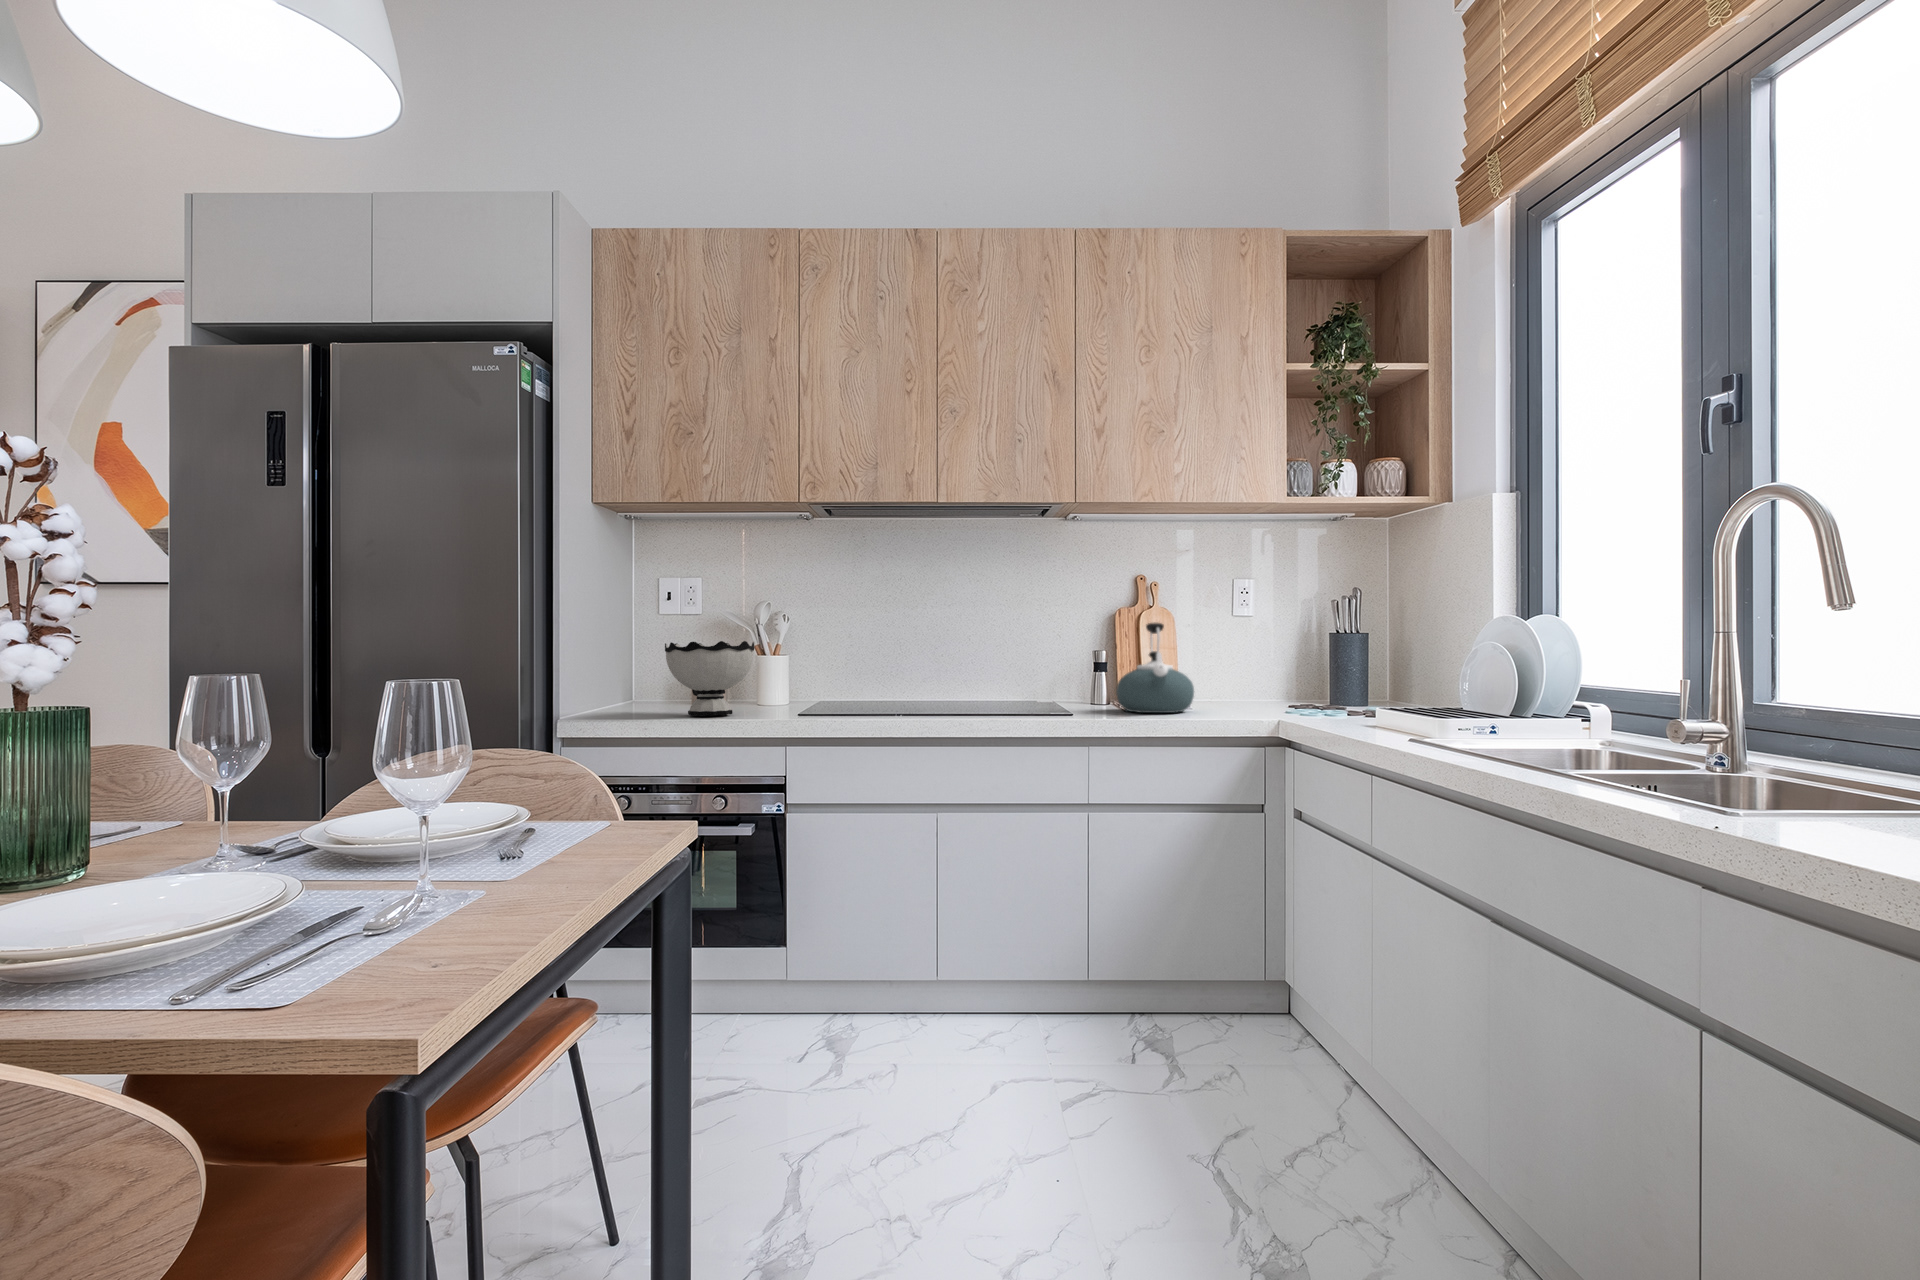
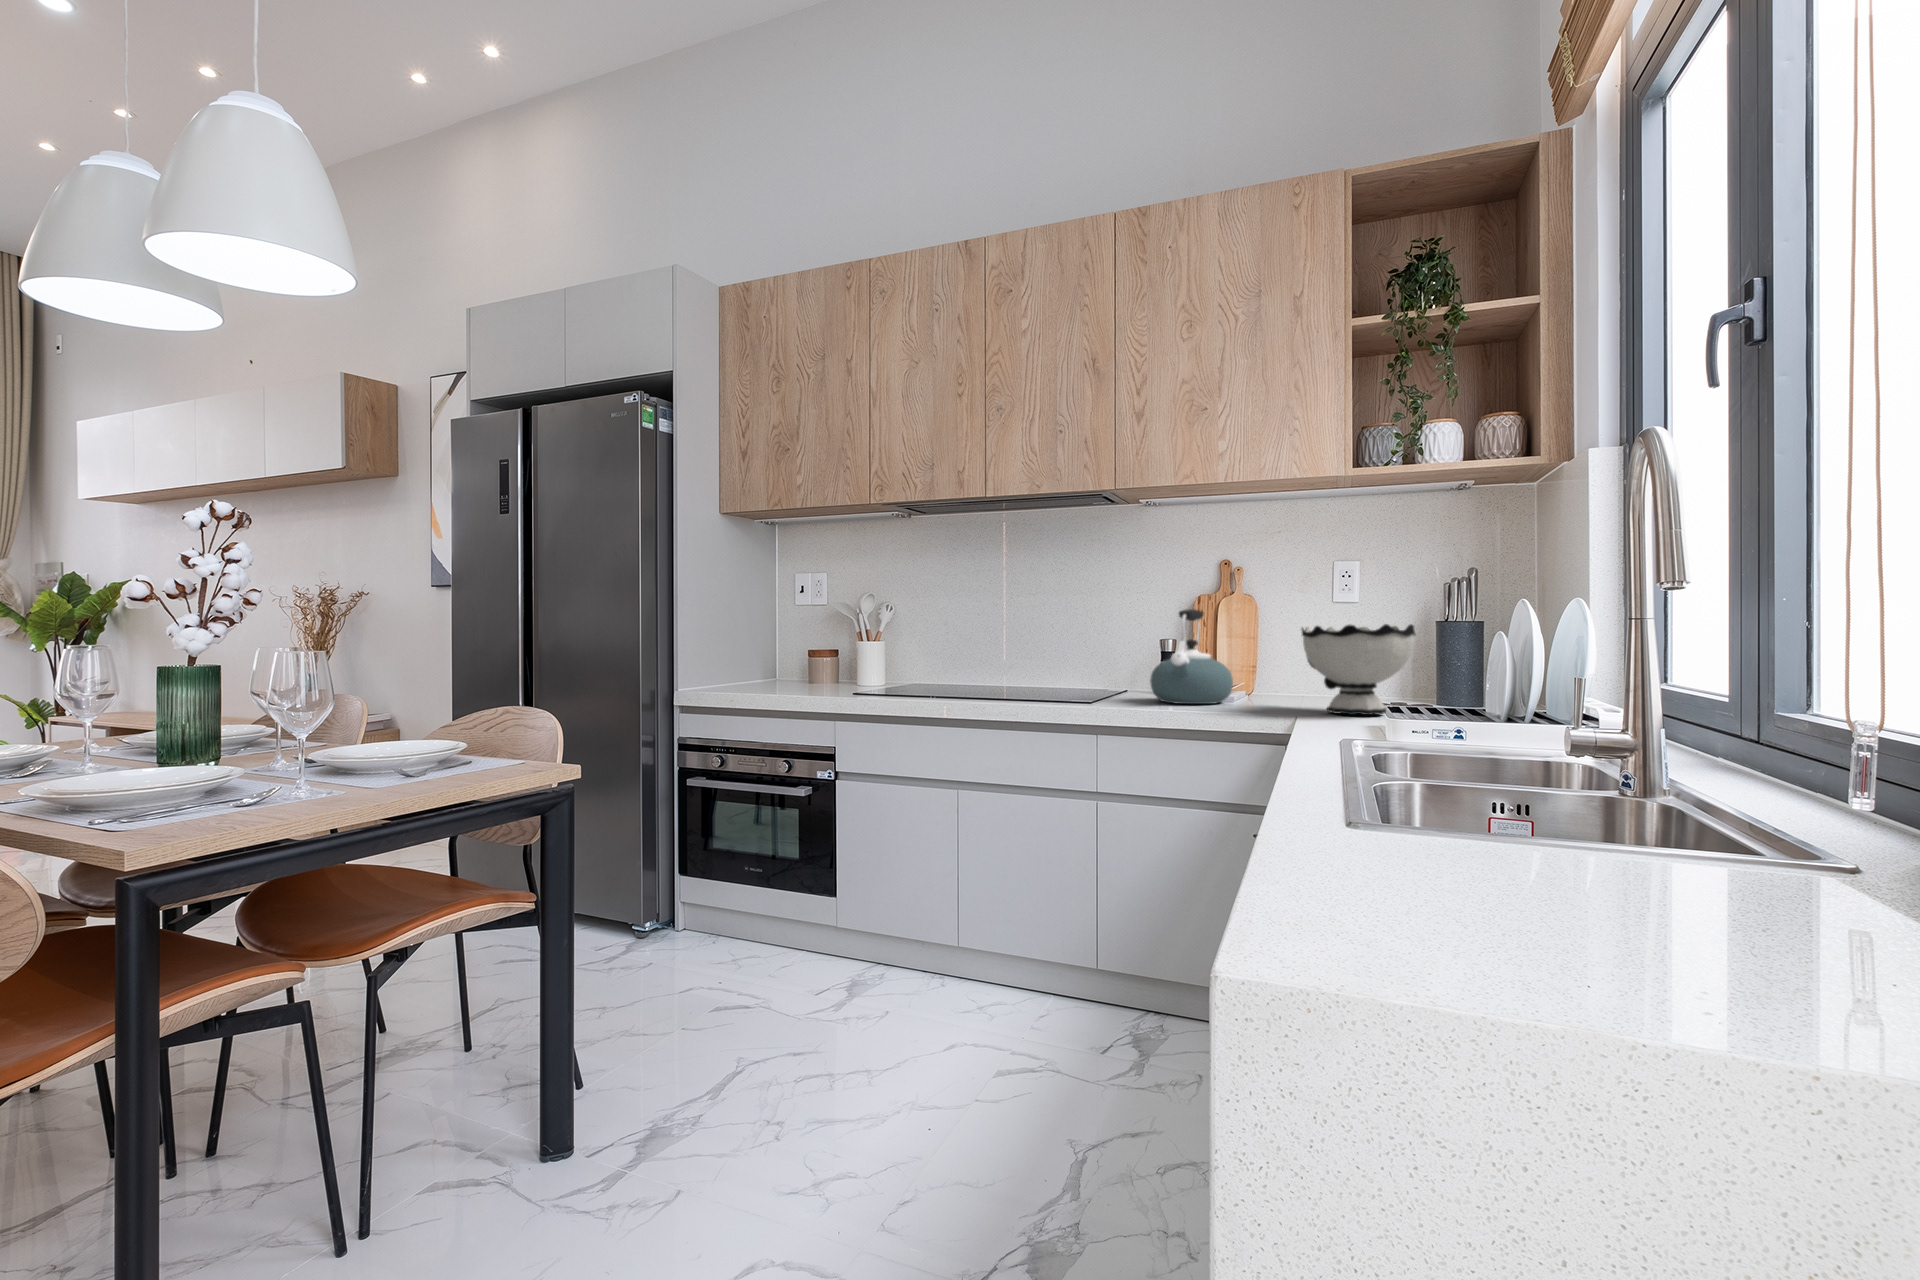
bowl: present [665,641,754,716] -> present [1302,624,1415,715]

